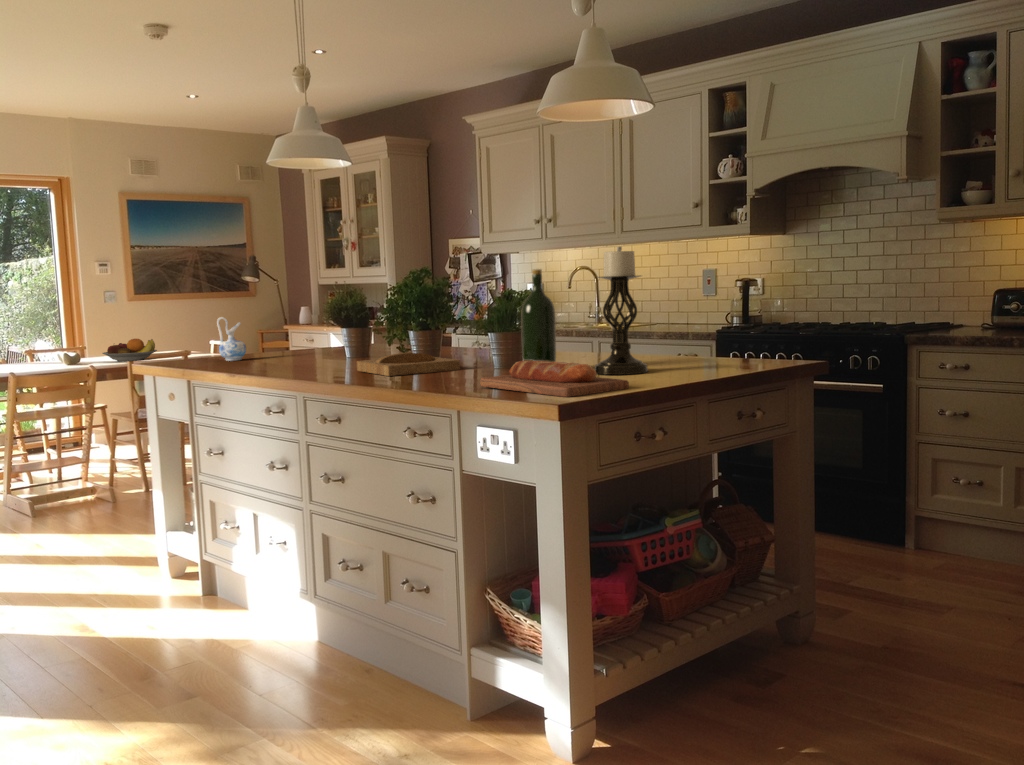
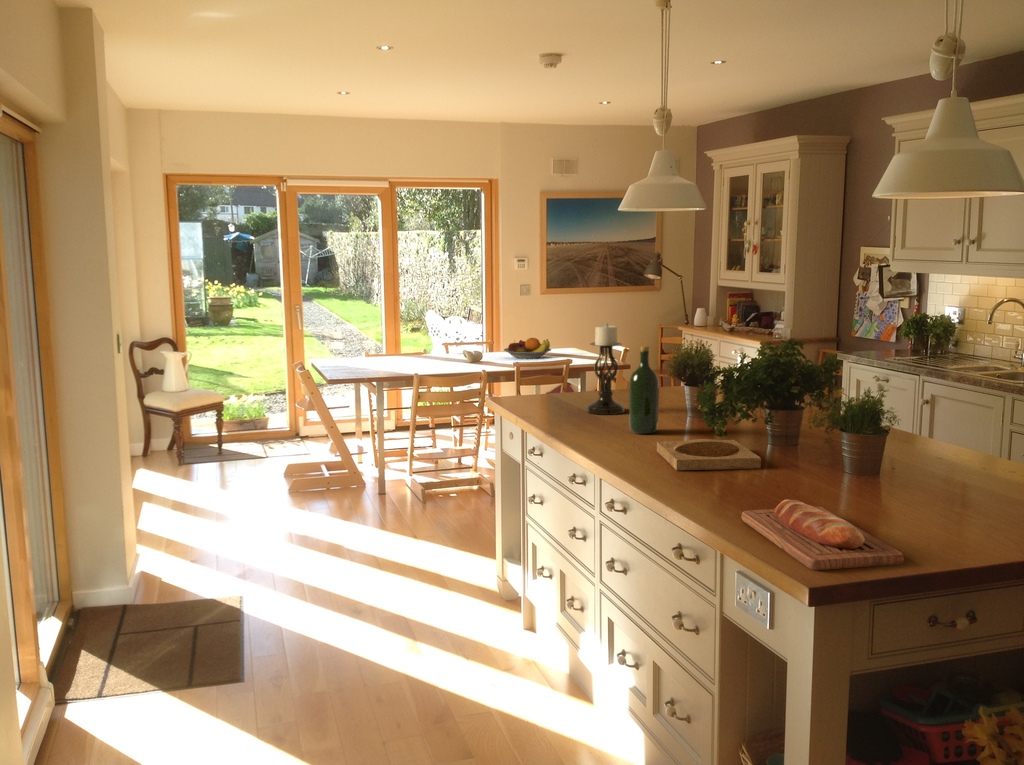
candle holder: present [595,247,648,375] -> present [587,323,624,415]
wine bottle: present [521,269,556,362] -> present [629,346,659,434]
ceramic pitcher: present [217,317,246,361] -> none [560,359,585,402]

